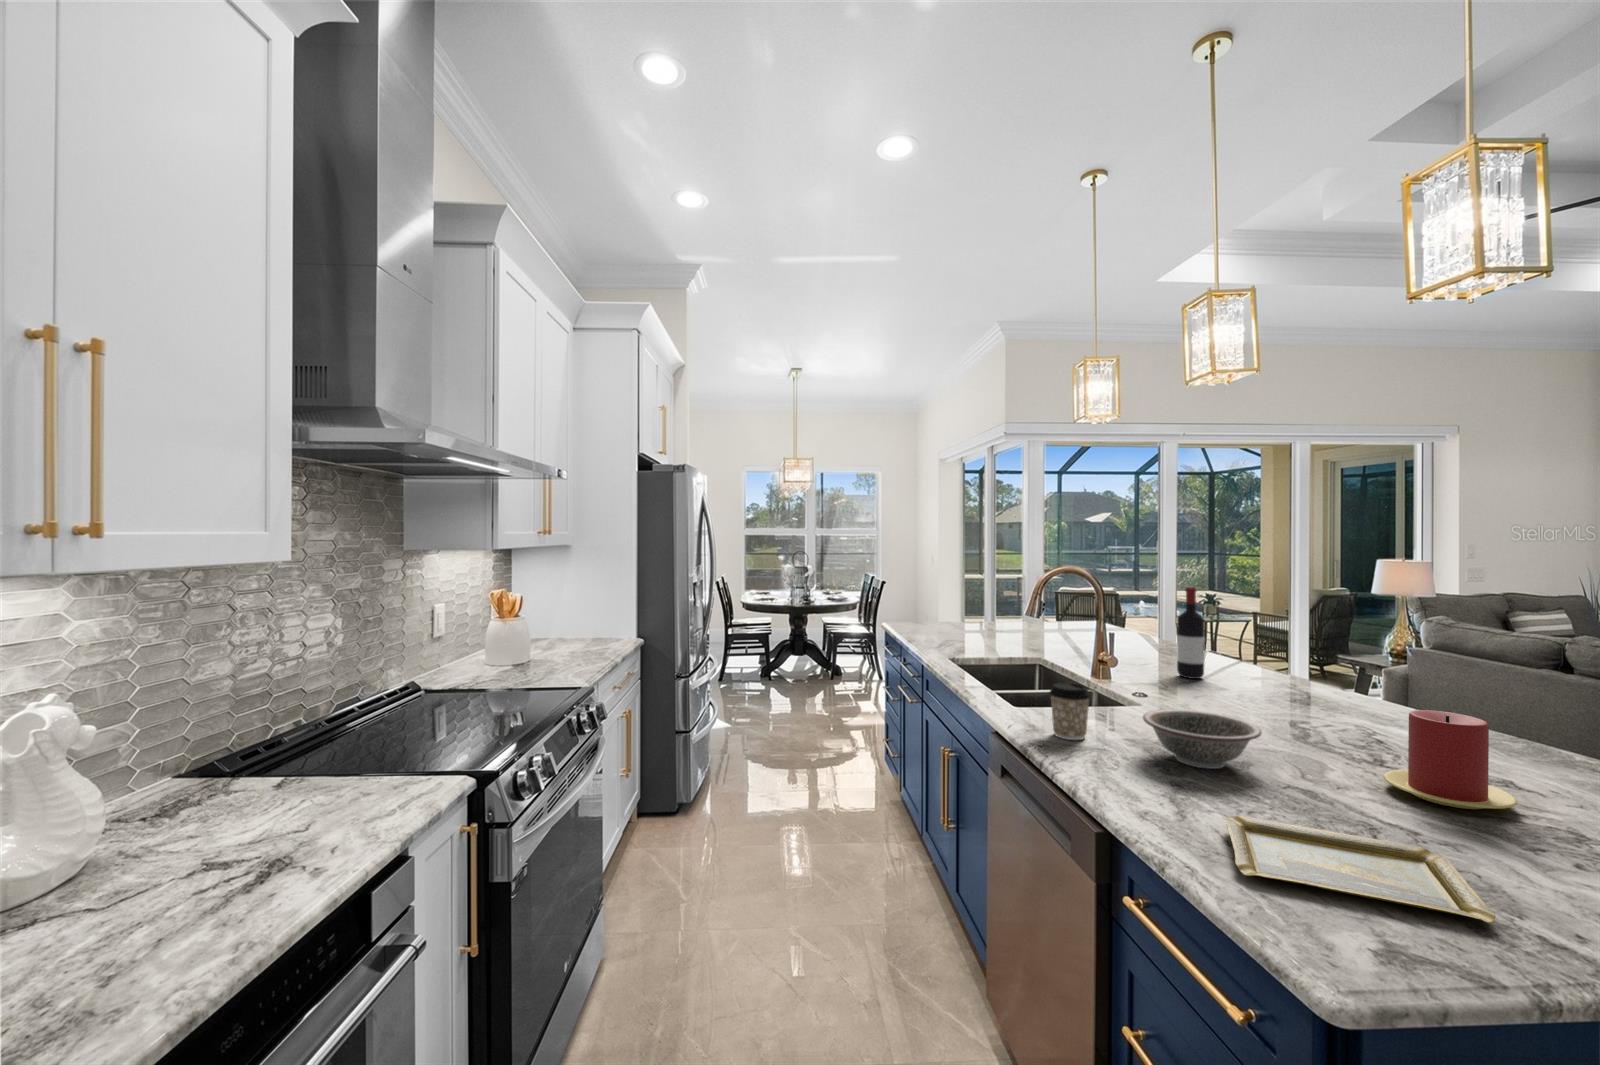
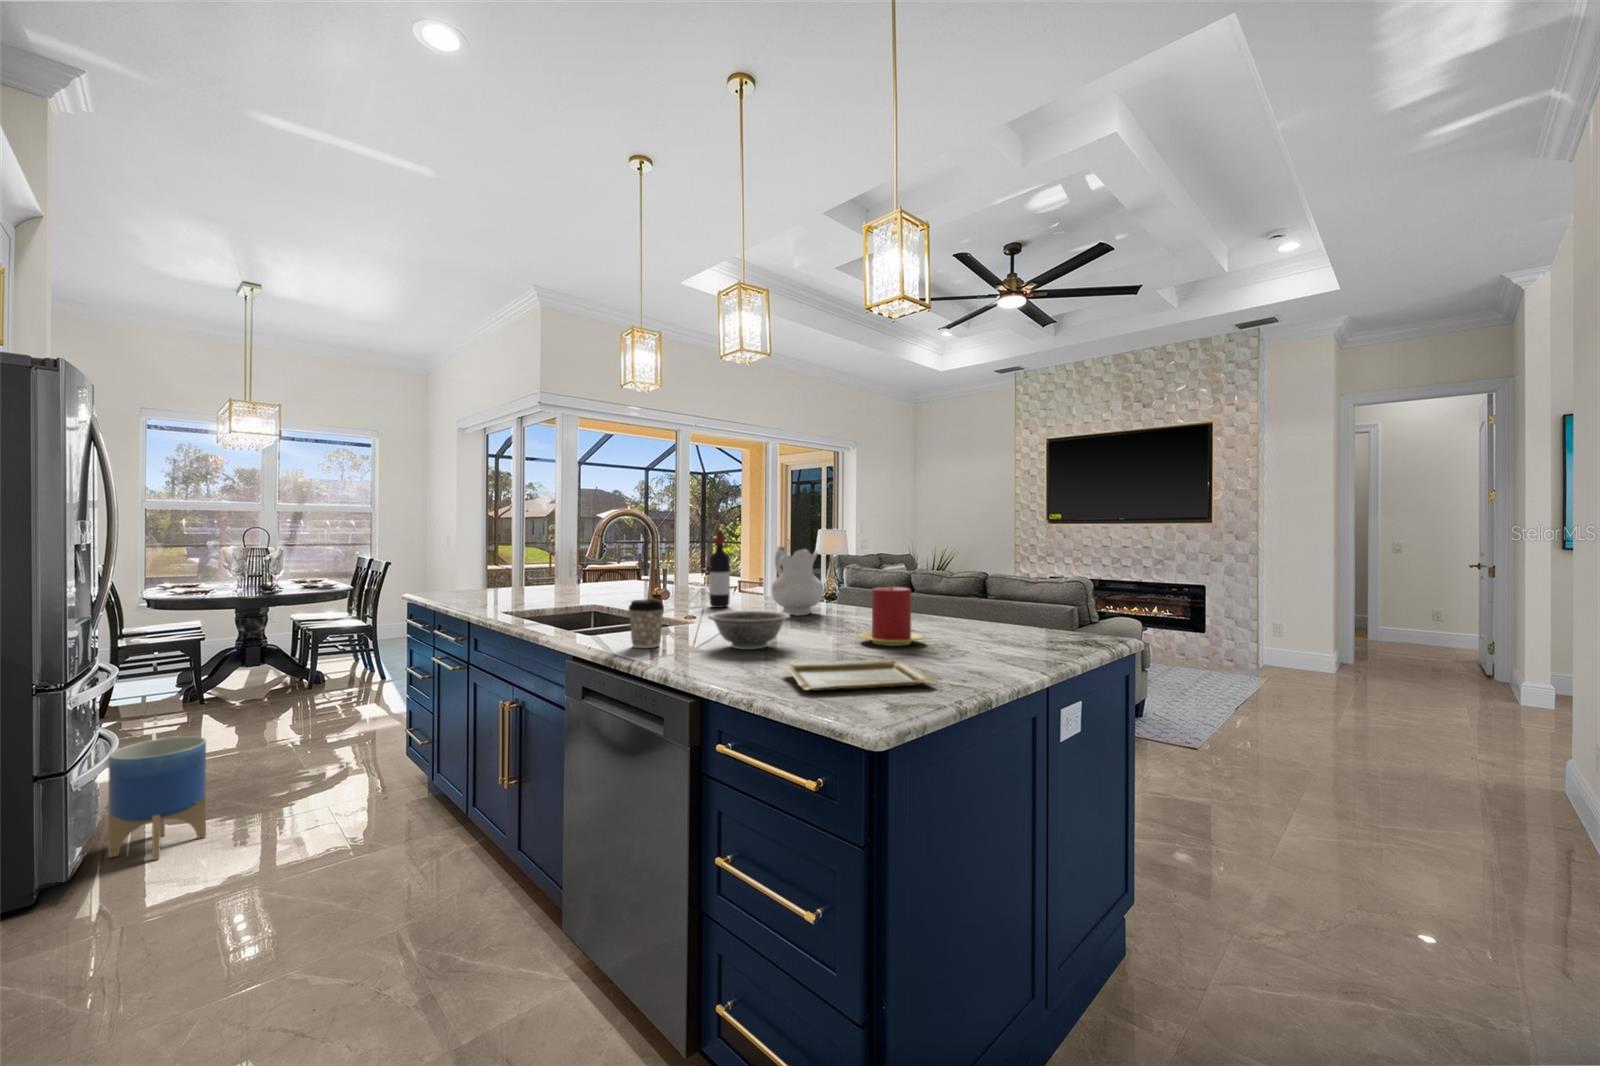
ceramic pitcher: none [1260,613,1345,710] -> present [772,547,823,616]
planter: none [701,718,752,807] -> present [108,736,206,860]

